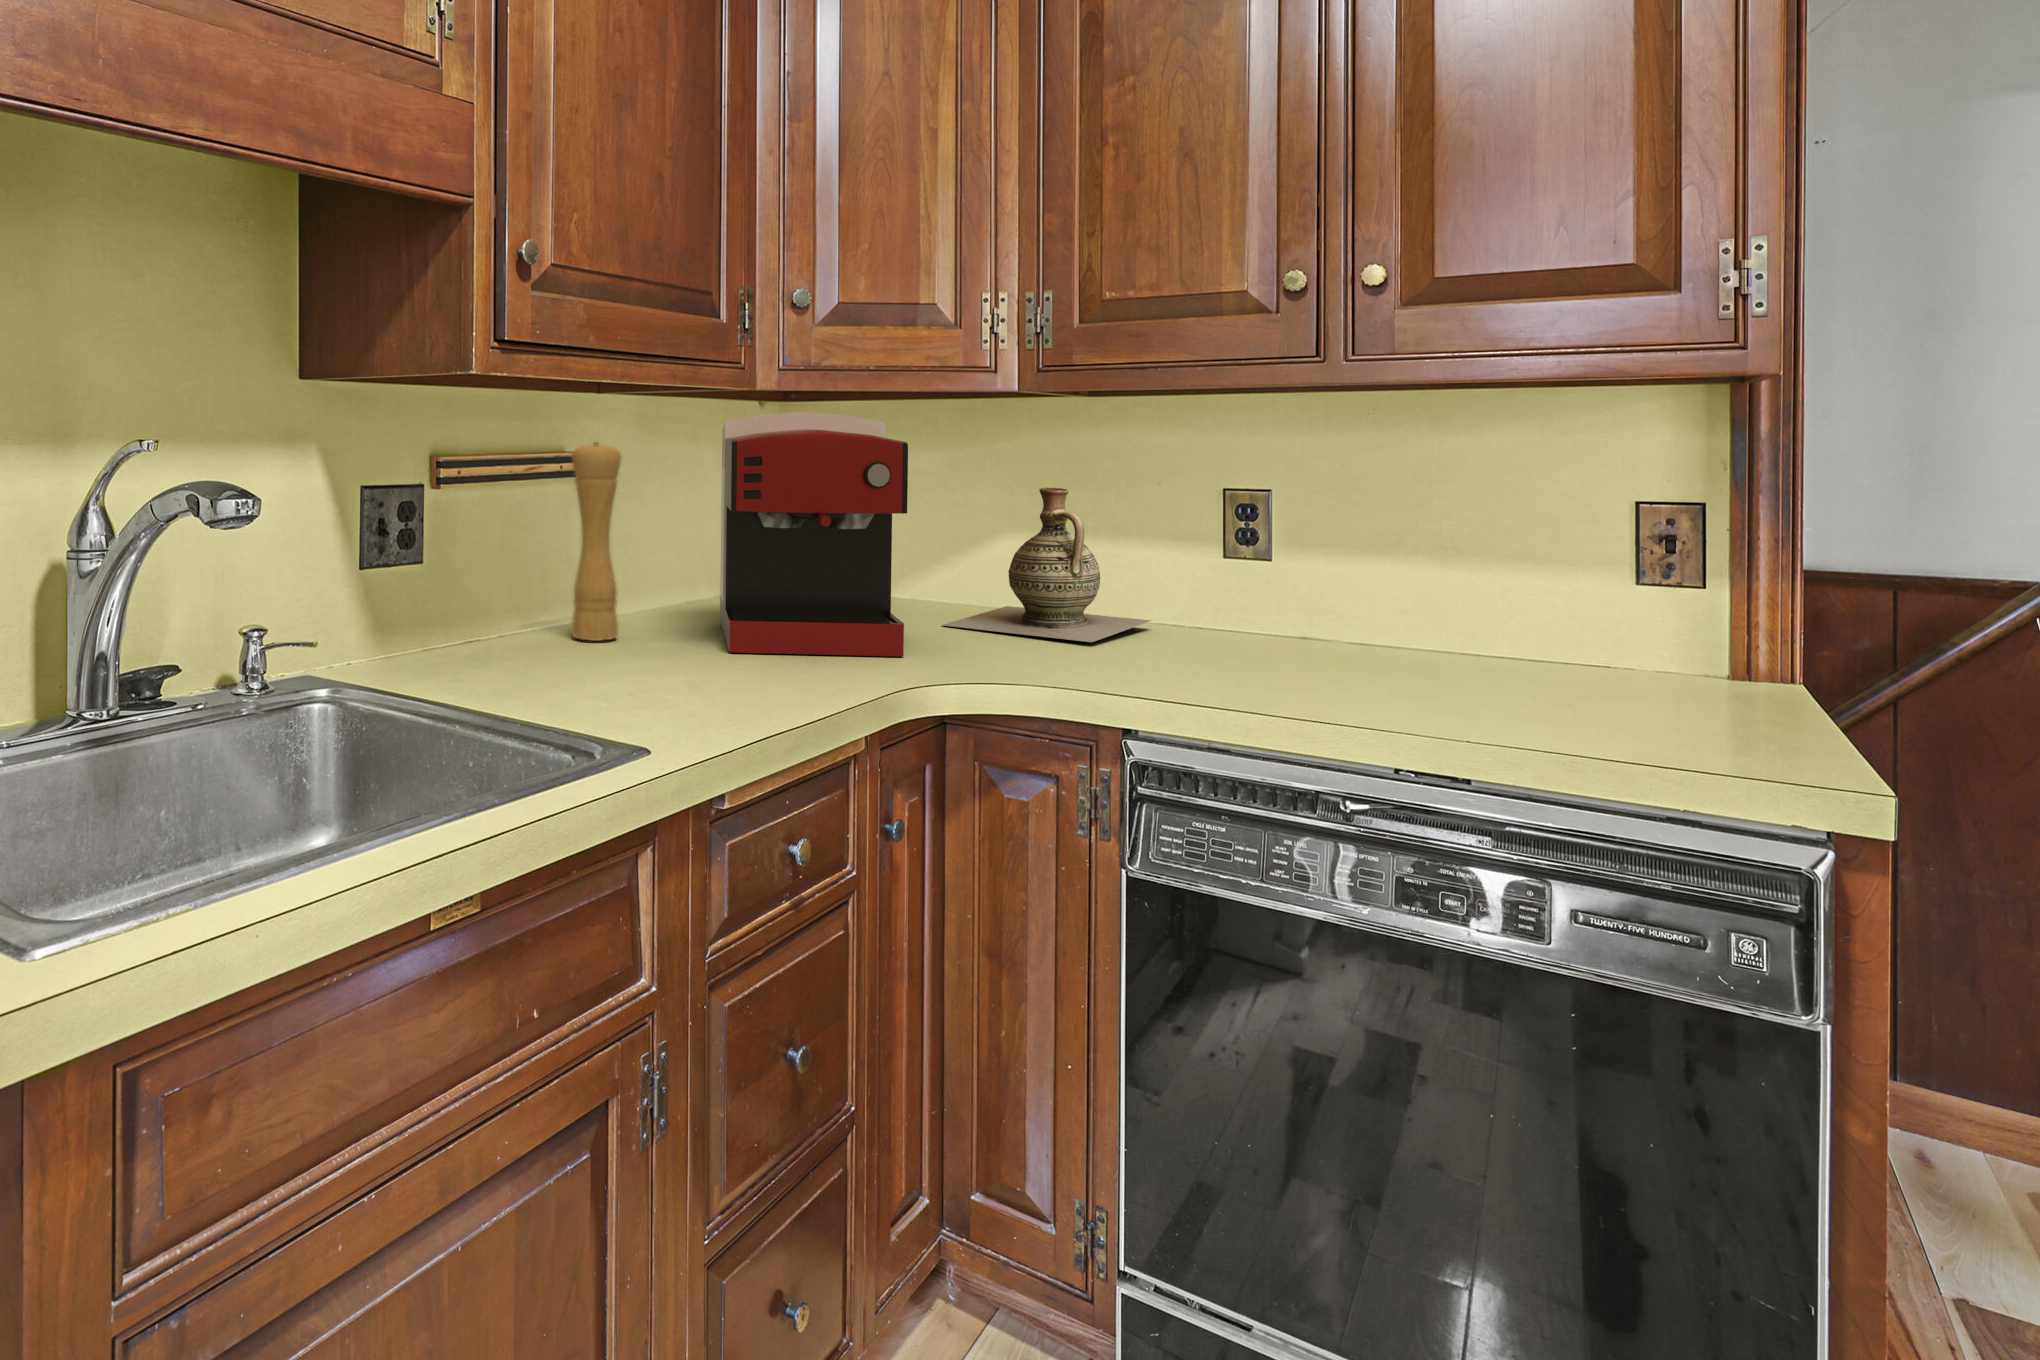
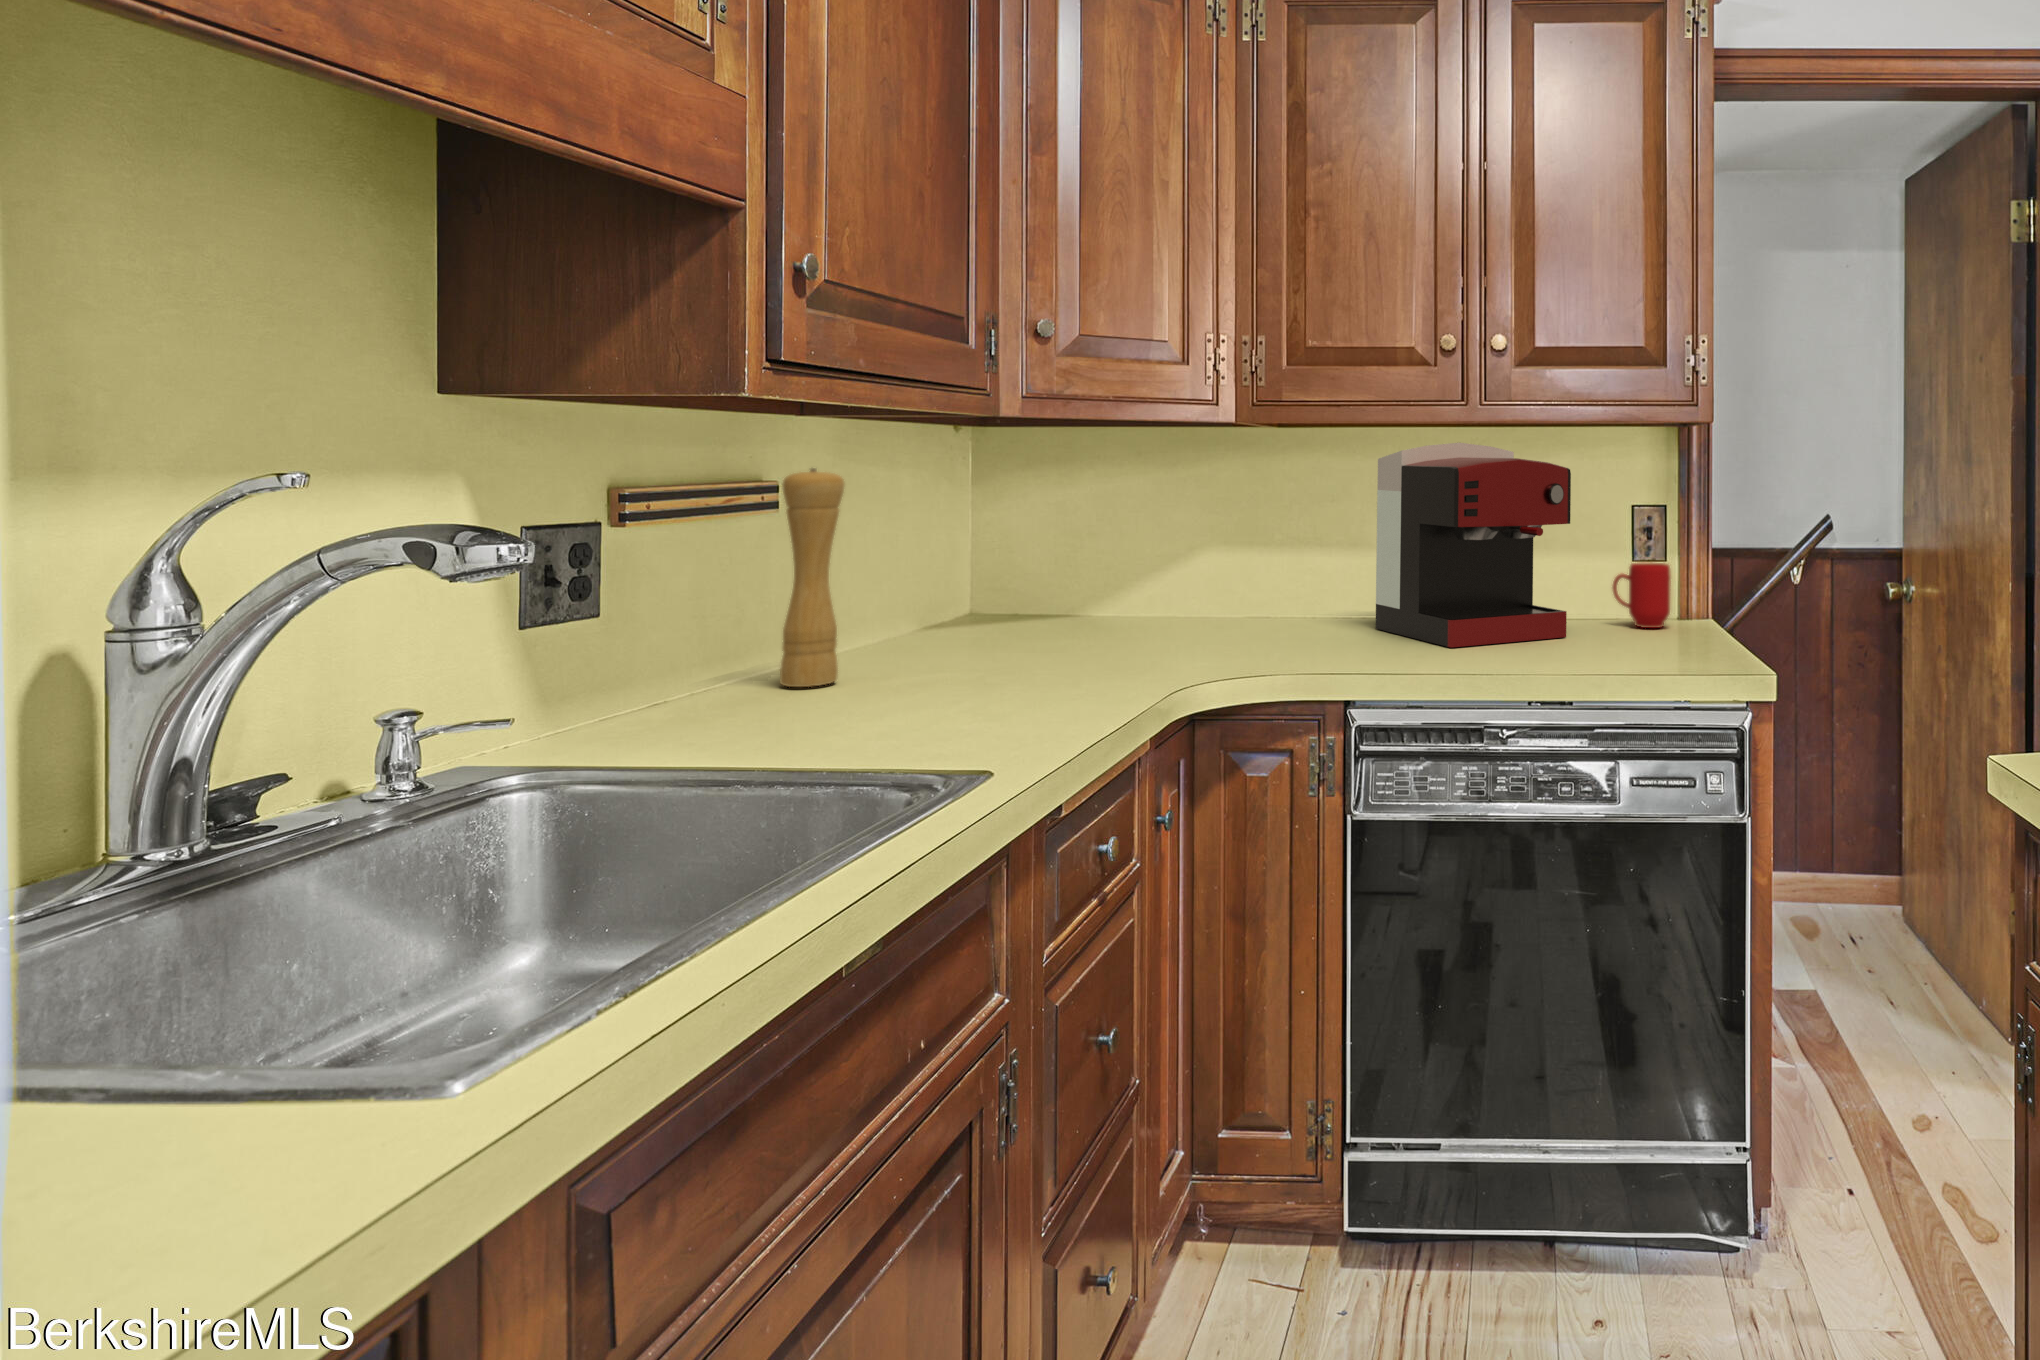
coffee maker: present [720,411,908,656] -> present [1376,443,1571,647]
ceramic jug: present [943,488,1151,642] -> none [1158,505,1330,638]
mug: none [1584,586,1693,684] -> present [1613,563,1671,628]

